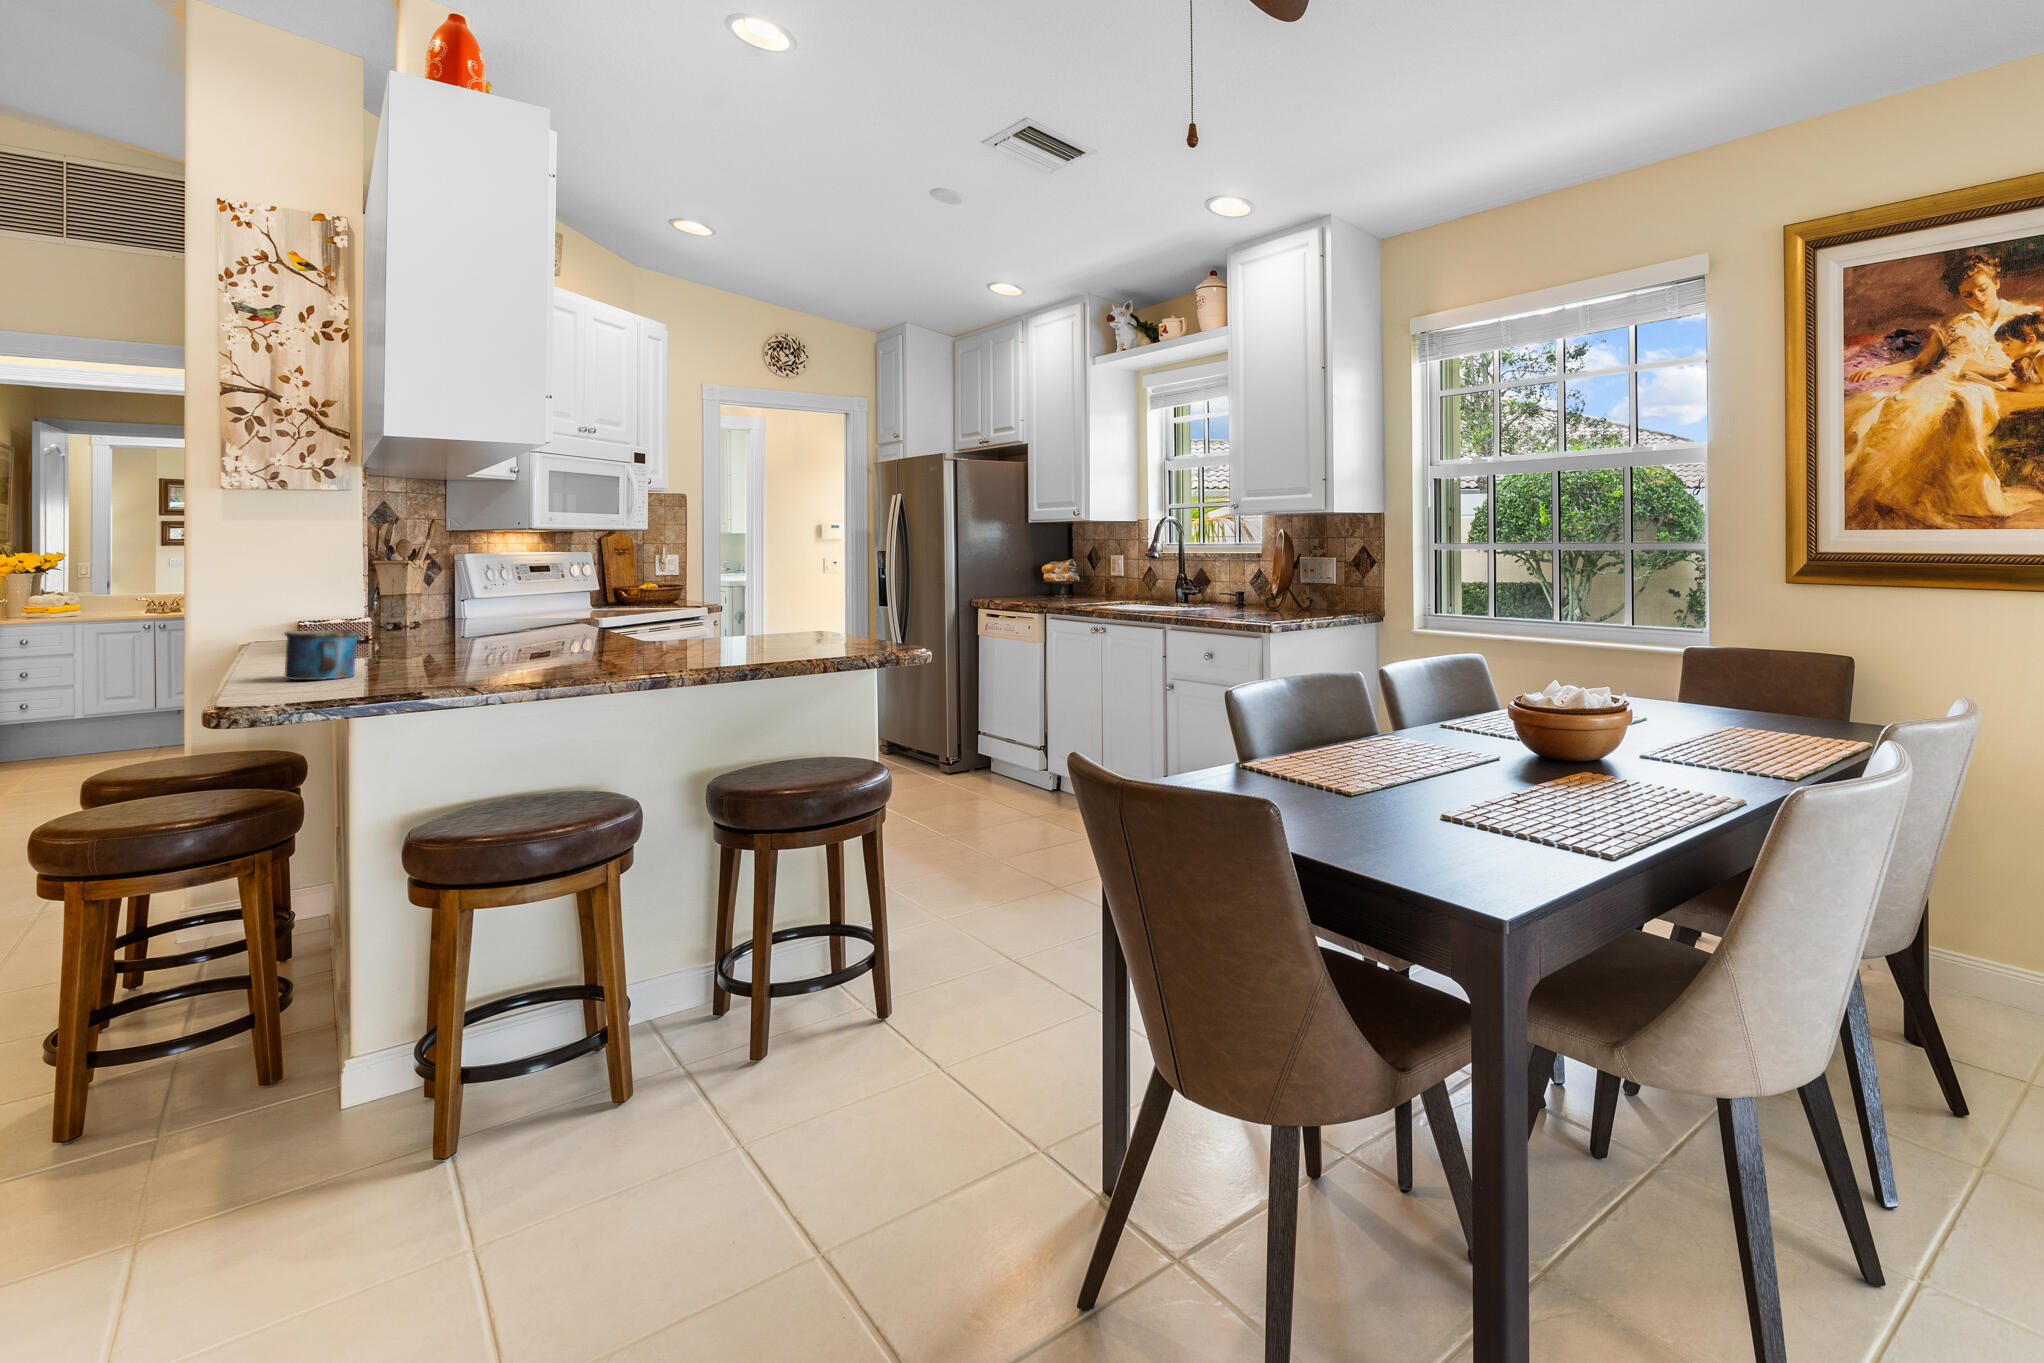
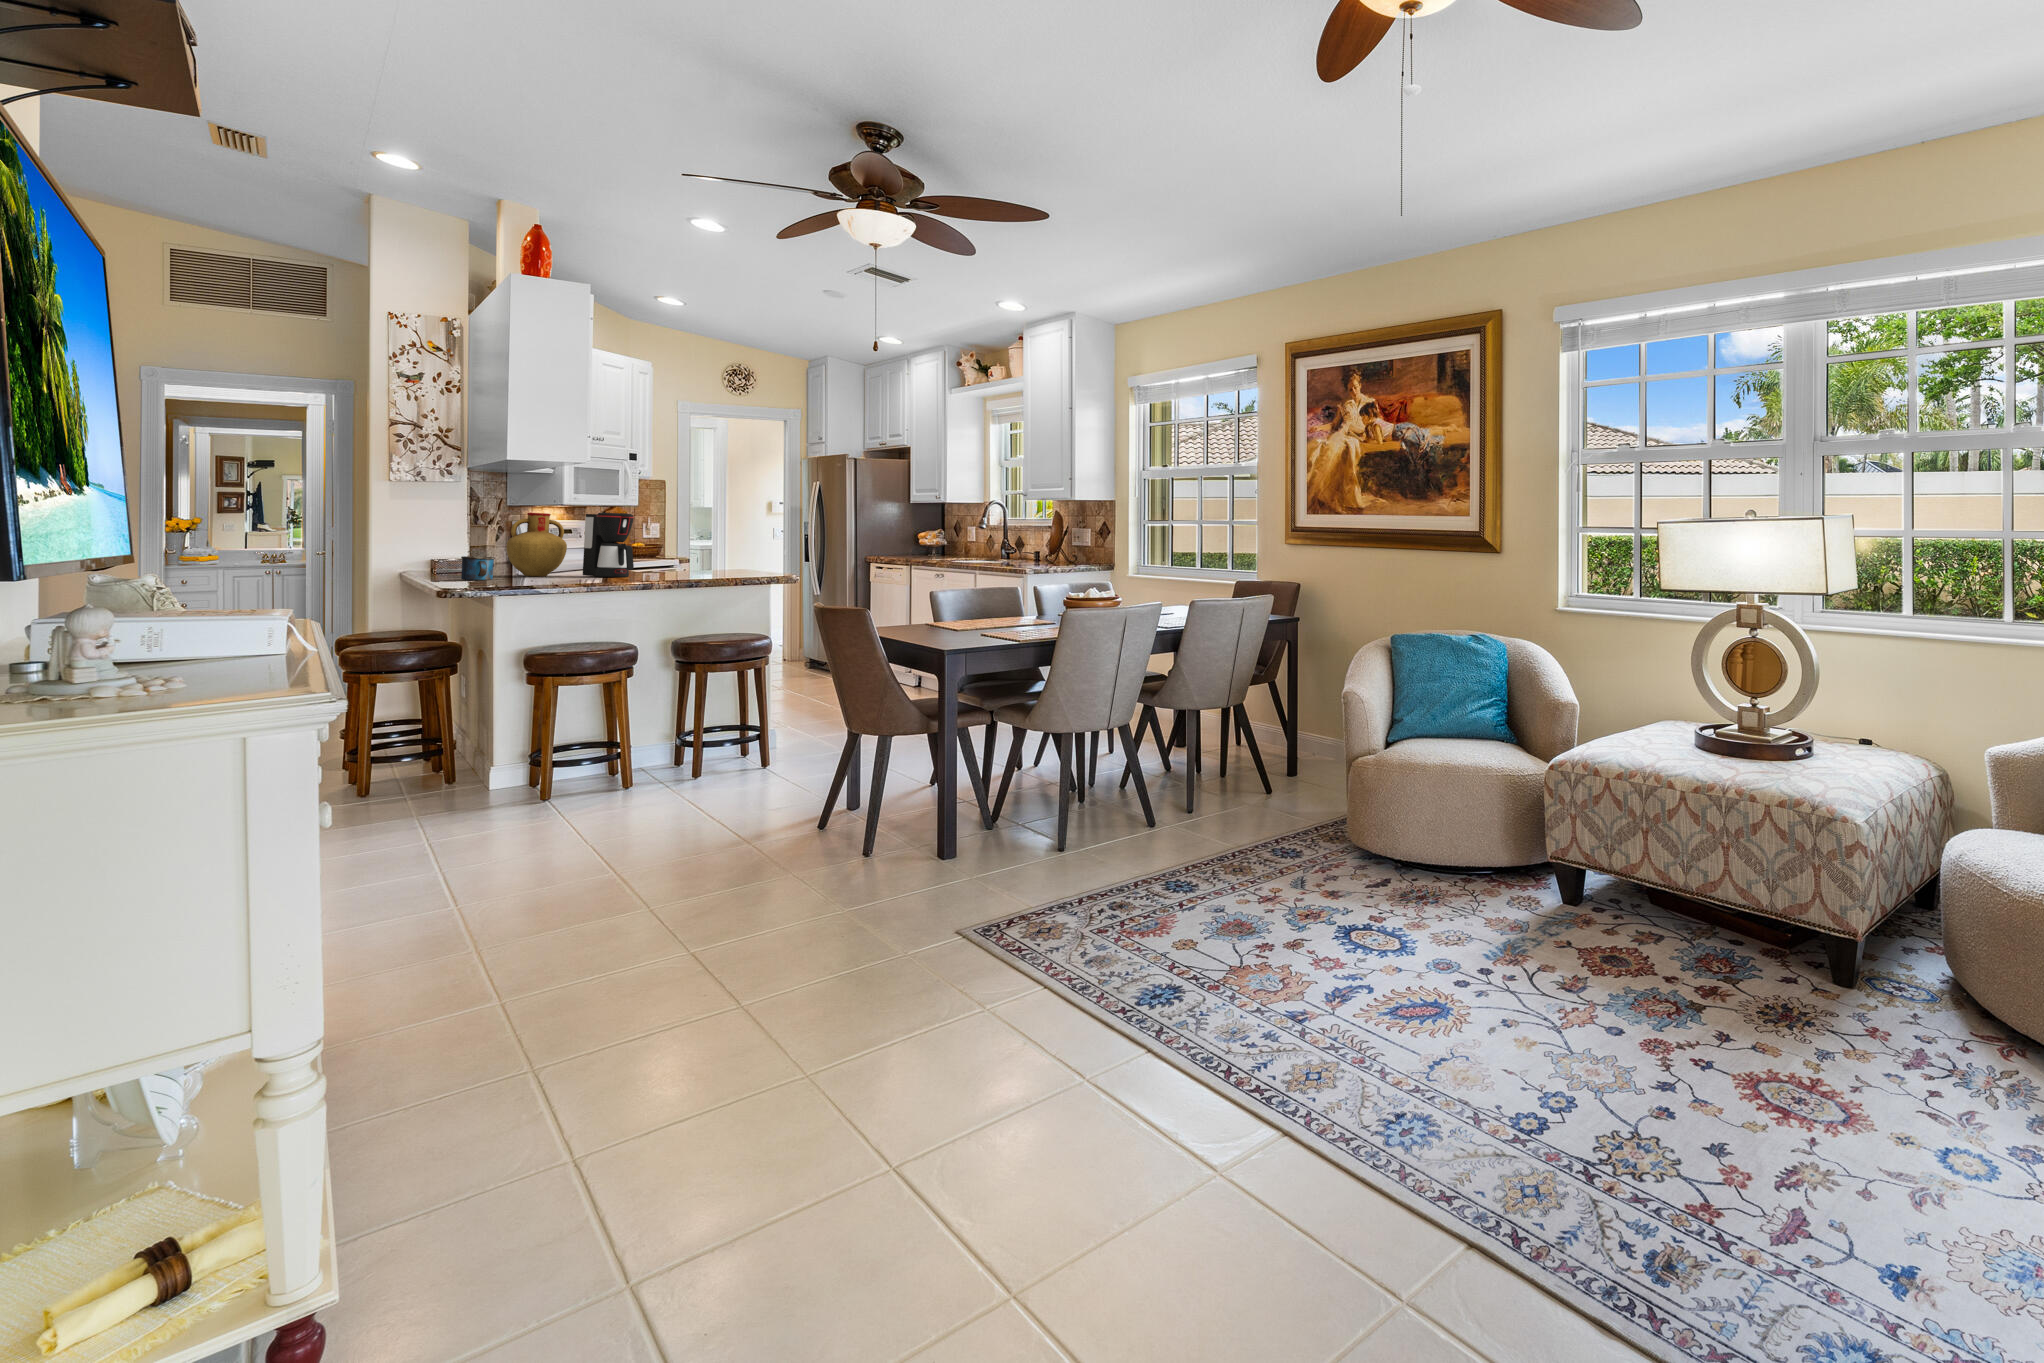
coffee maker: none [542,539,641,664] -> present [583,513,634,577]
vase: none [395,541,515,663] -> present [506,513,567,576]

